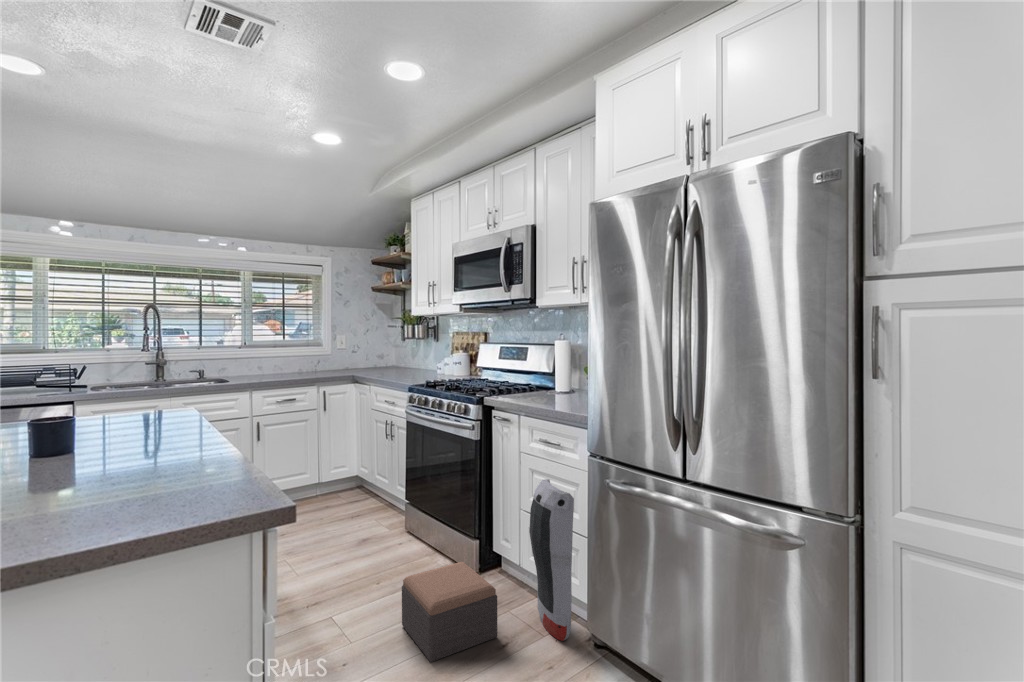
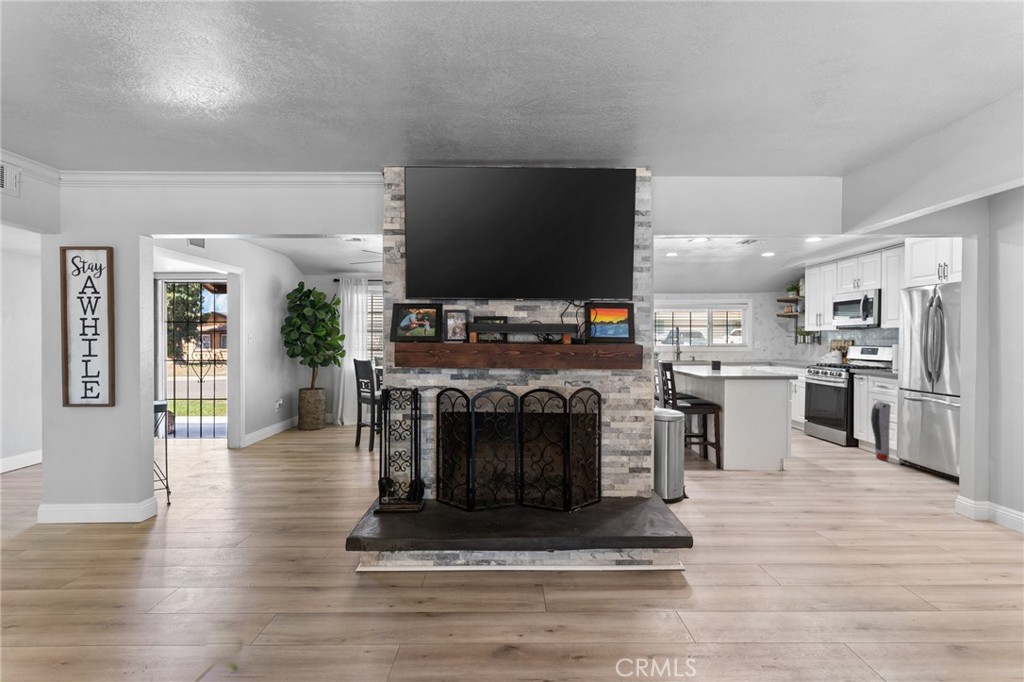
footstool: present [402,562,497,662] -> none [813,432,855,457]

